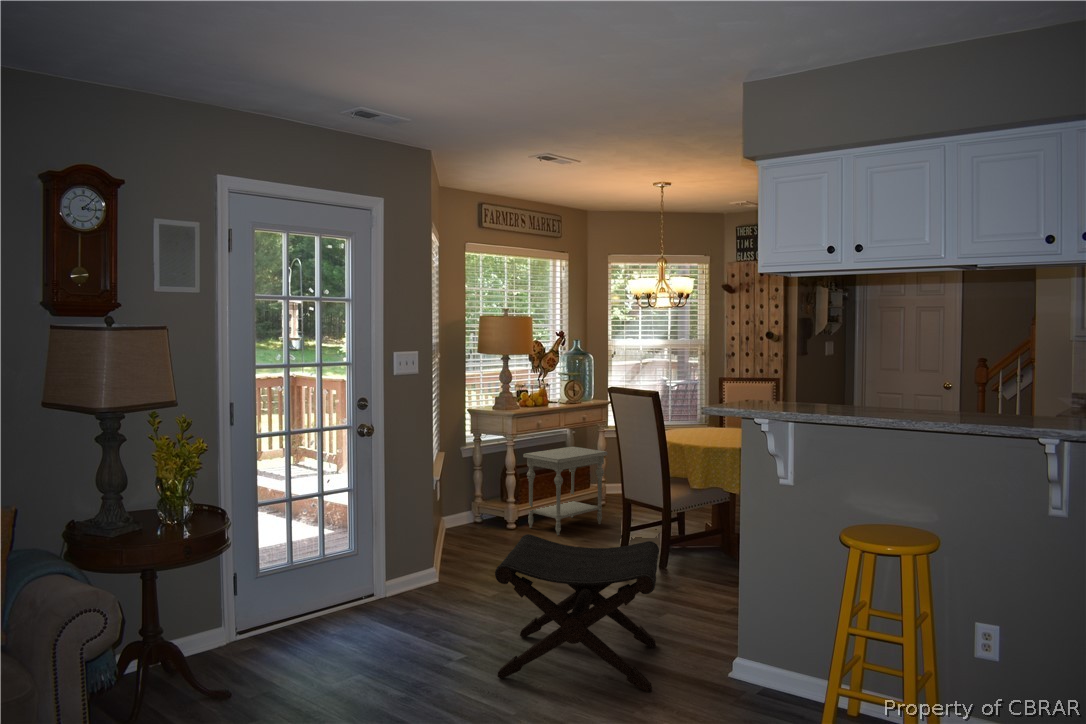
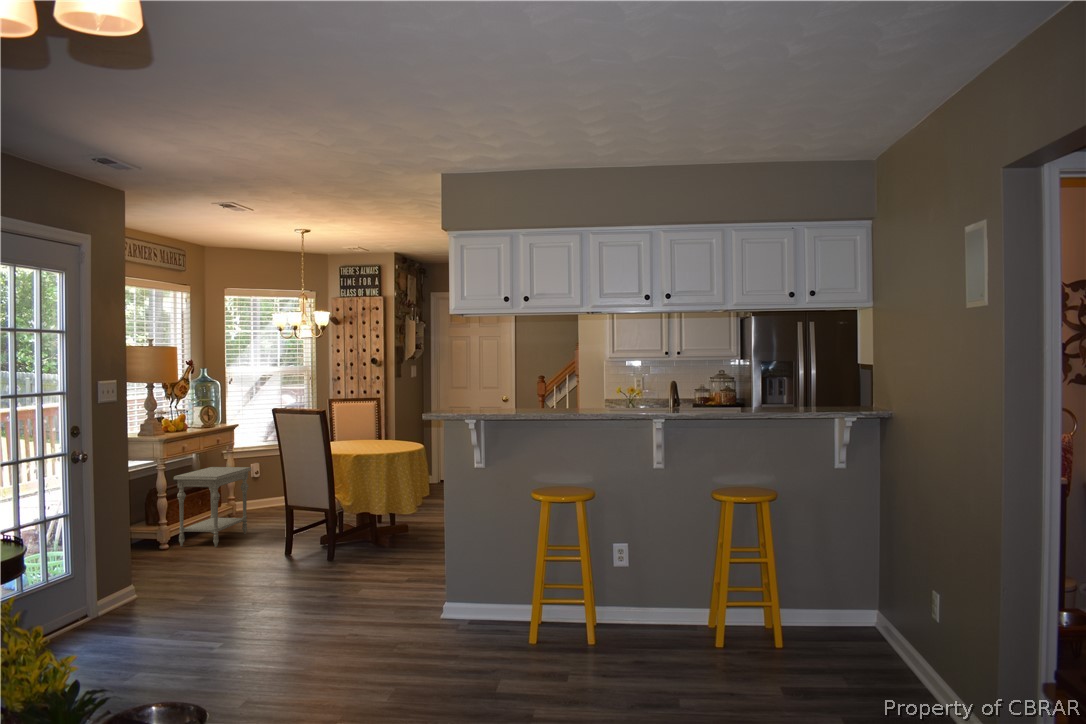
footstool: present [495,534,659,692] -> none [264,515,397,631]

